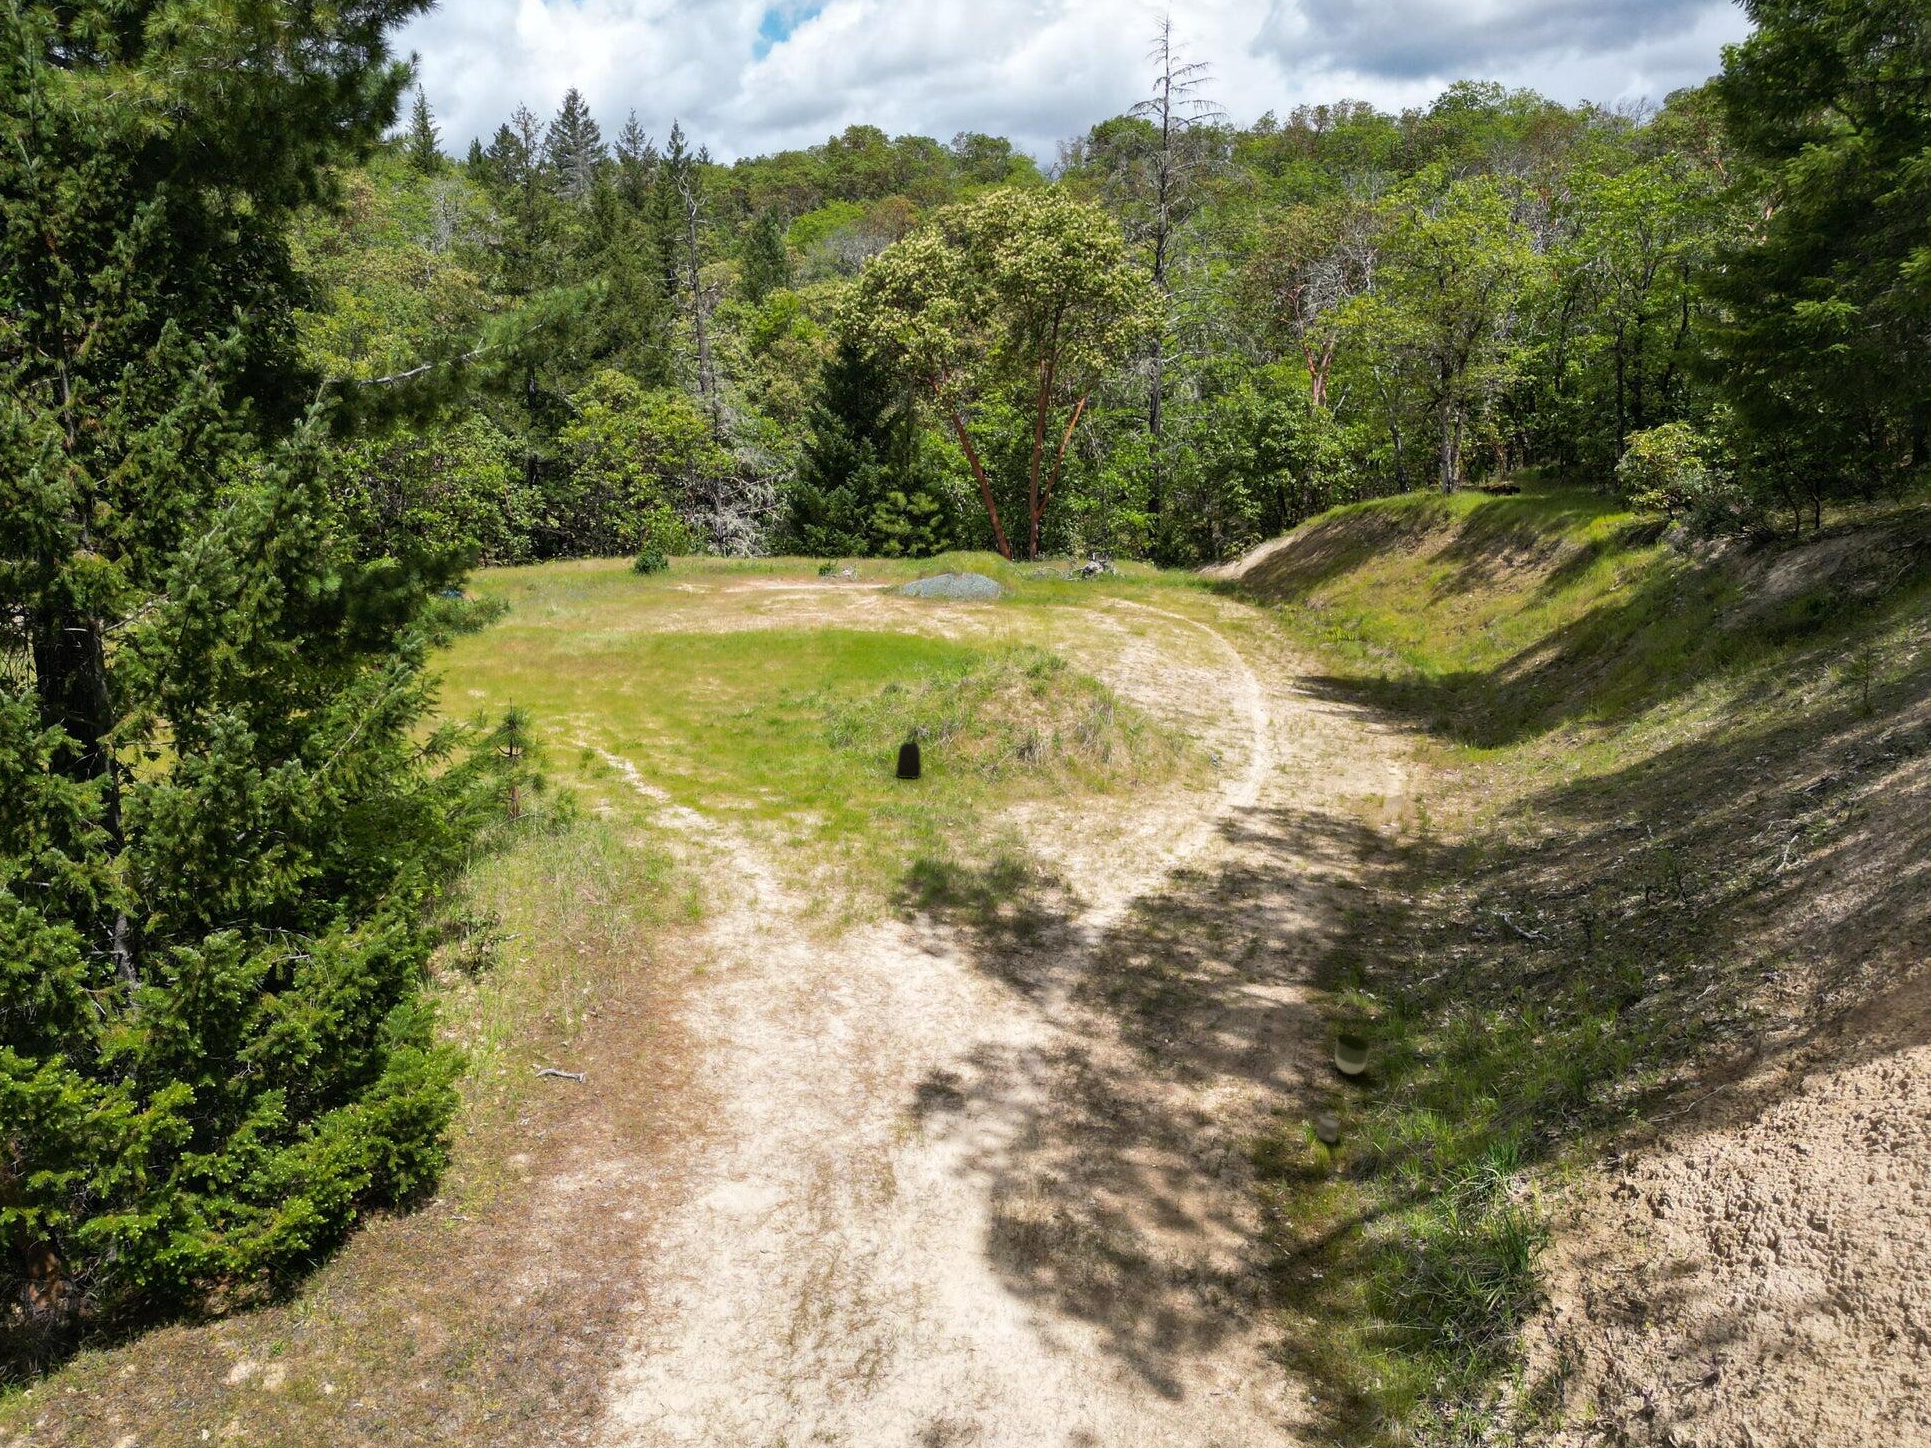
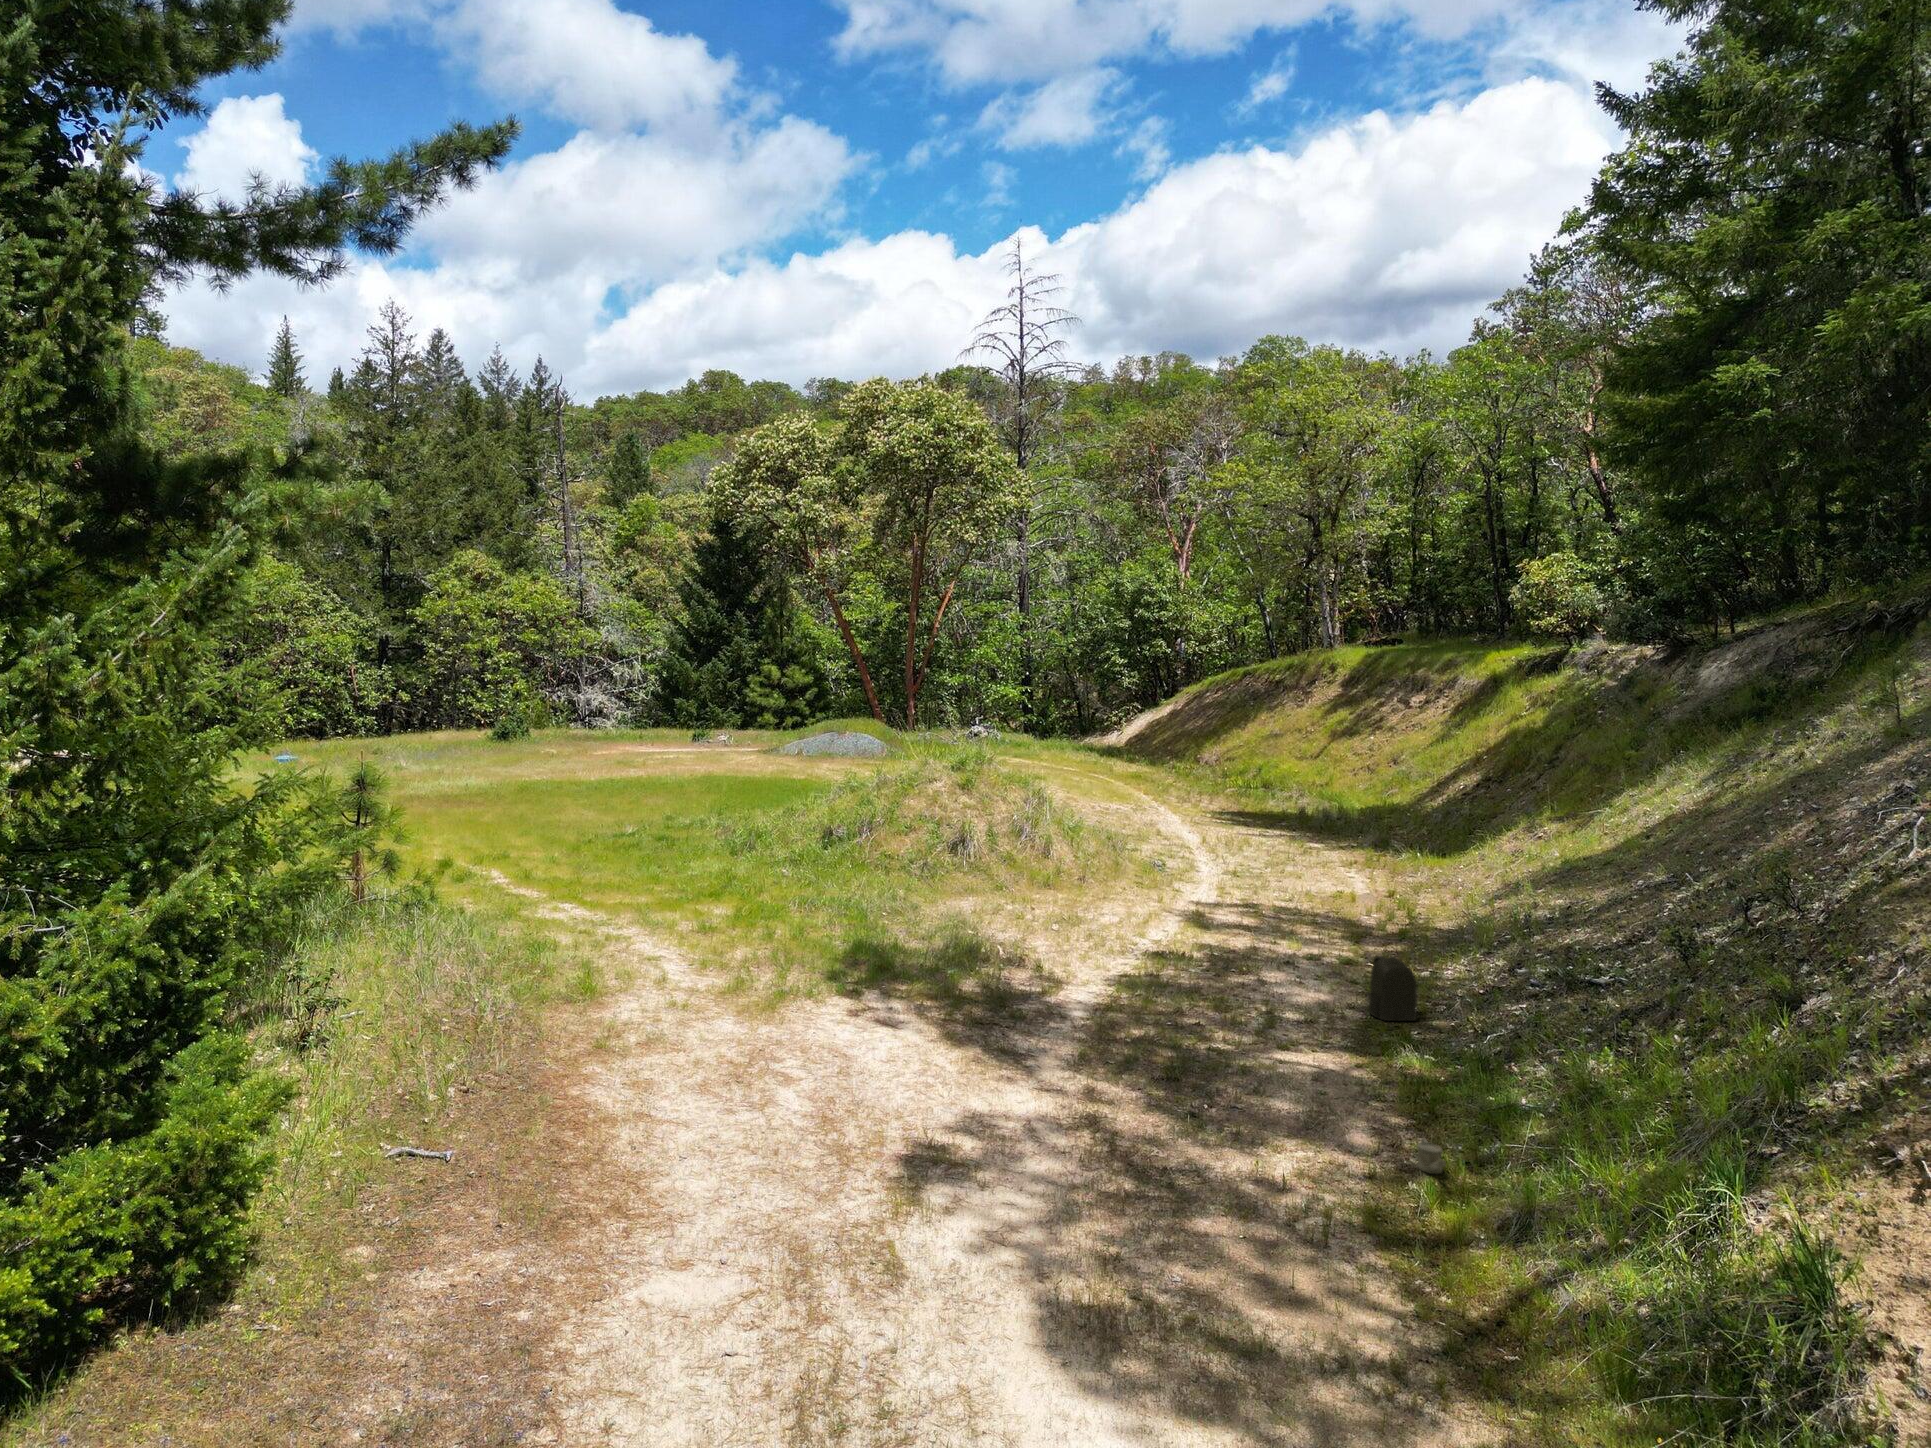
backpack: present [896,742,921,778] -> present [1369,956,1417,1021]
planter: present [1335,1033,1370,1074] -> none [1401,1059,1443,1109]

